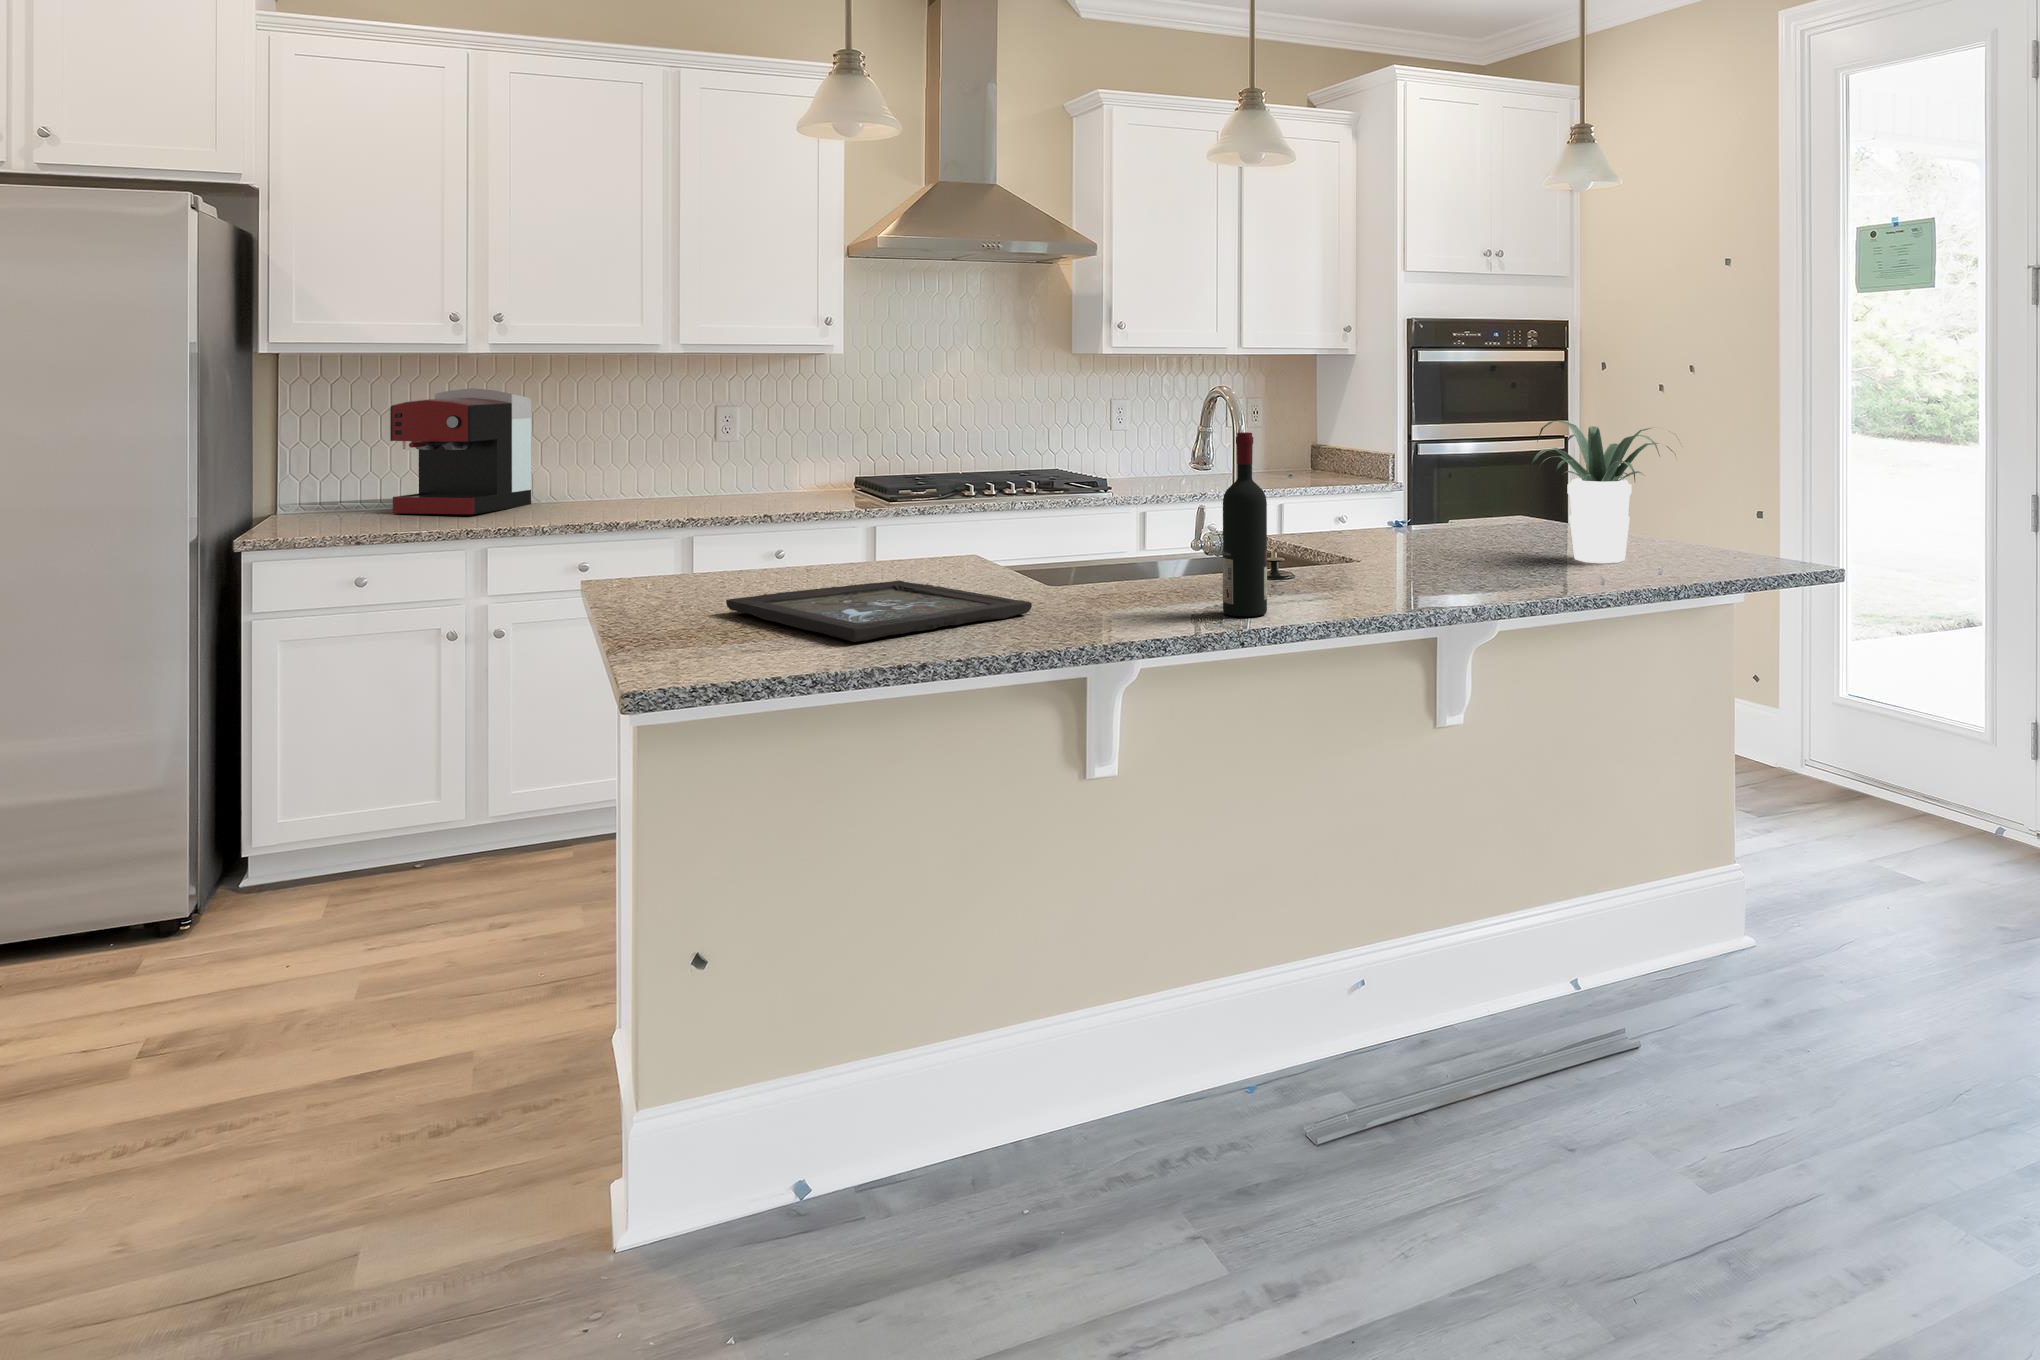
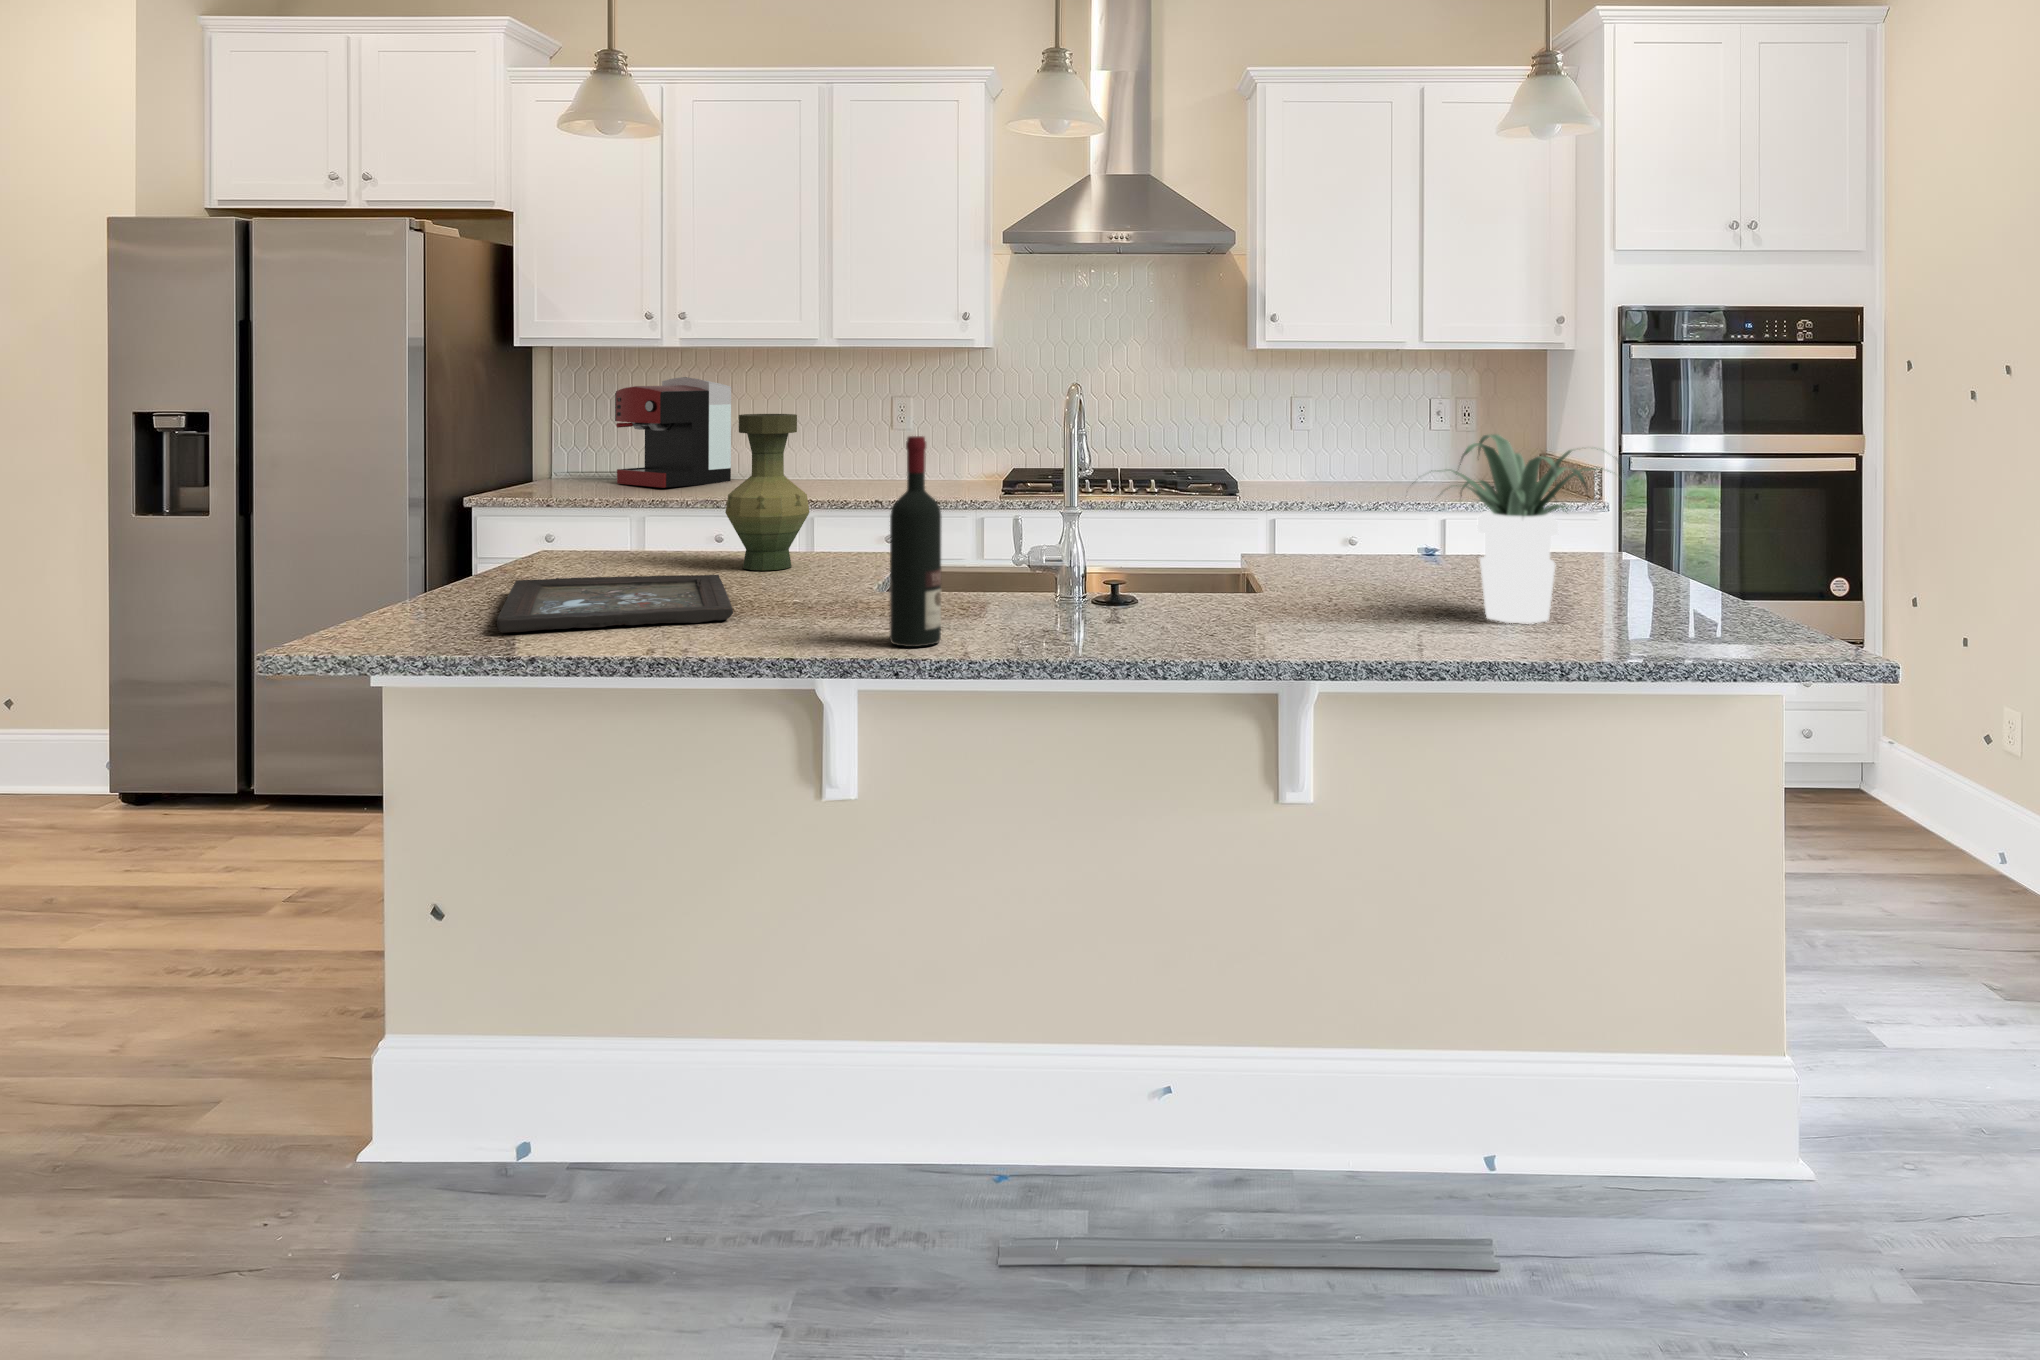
vase: none [855,421,937,576] -> present [725,414,809,570]

